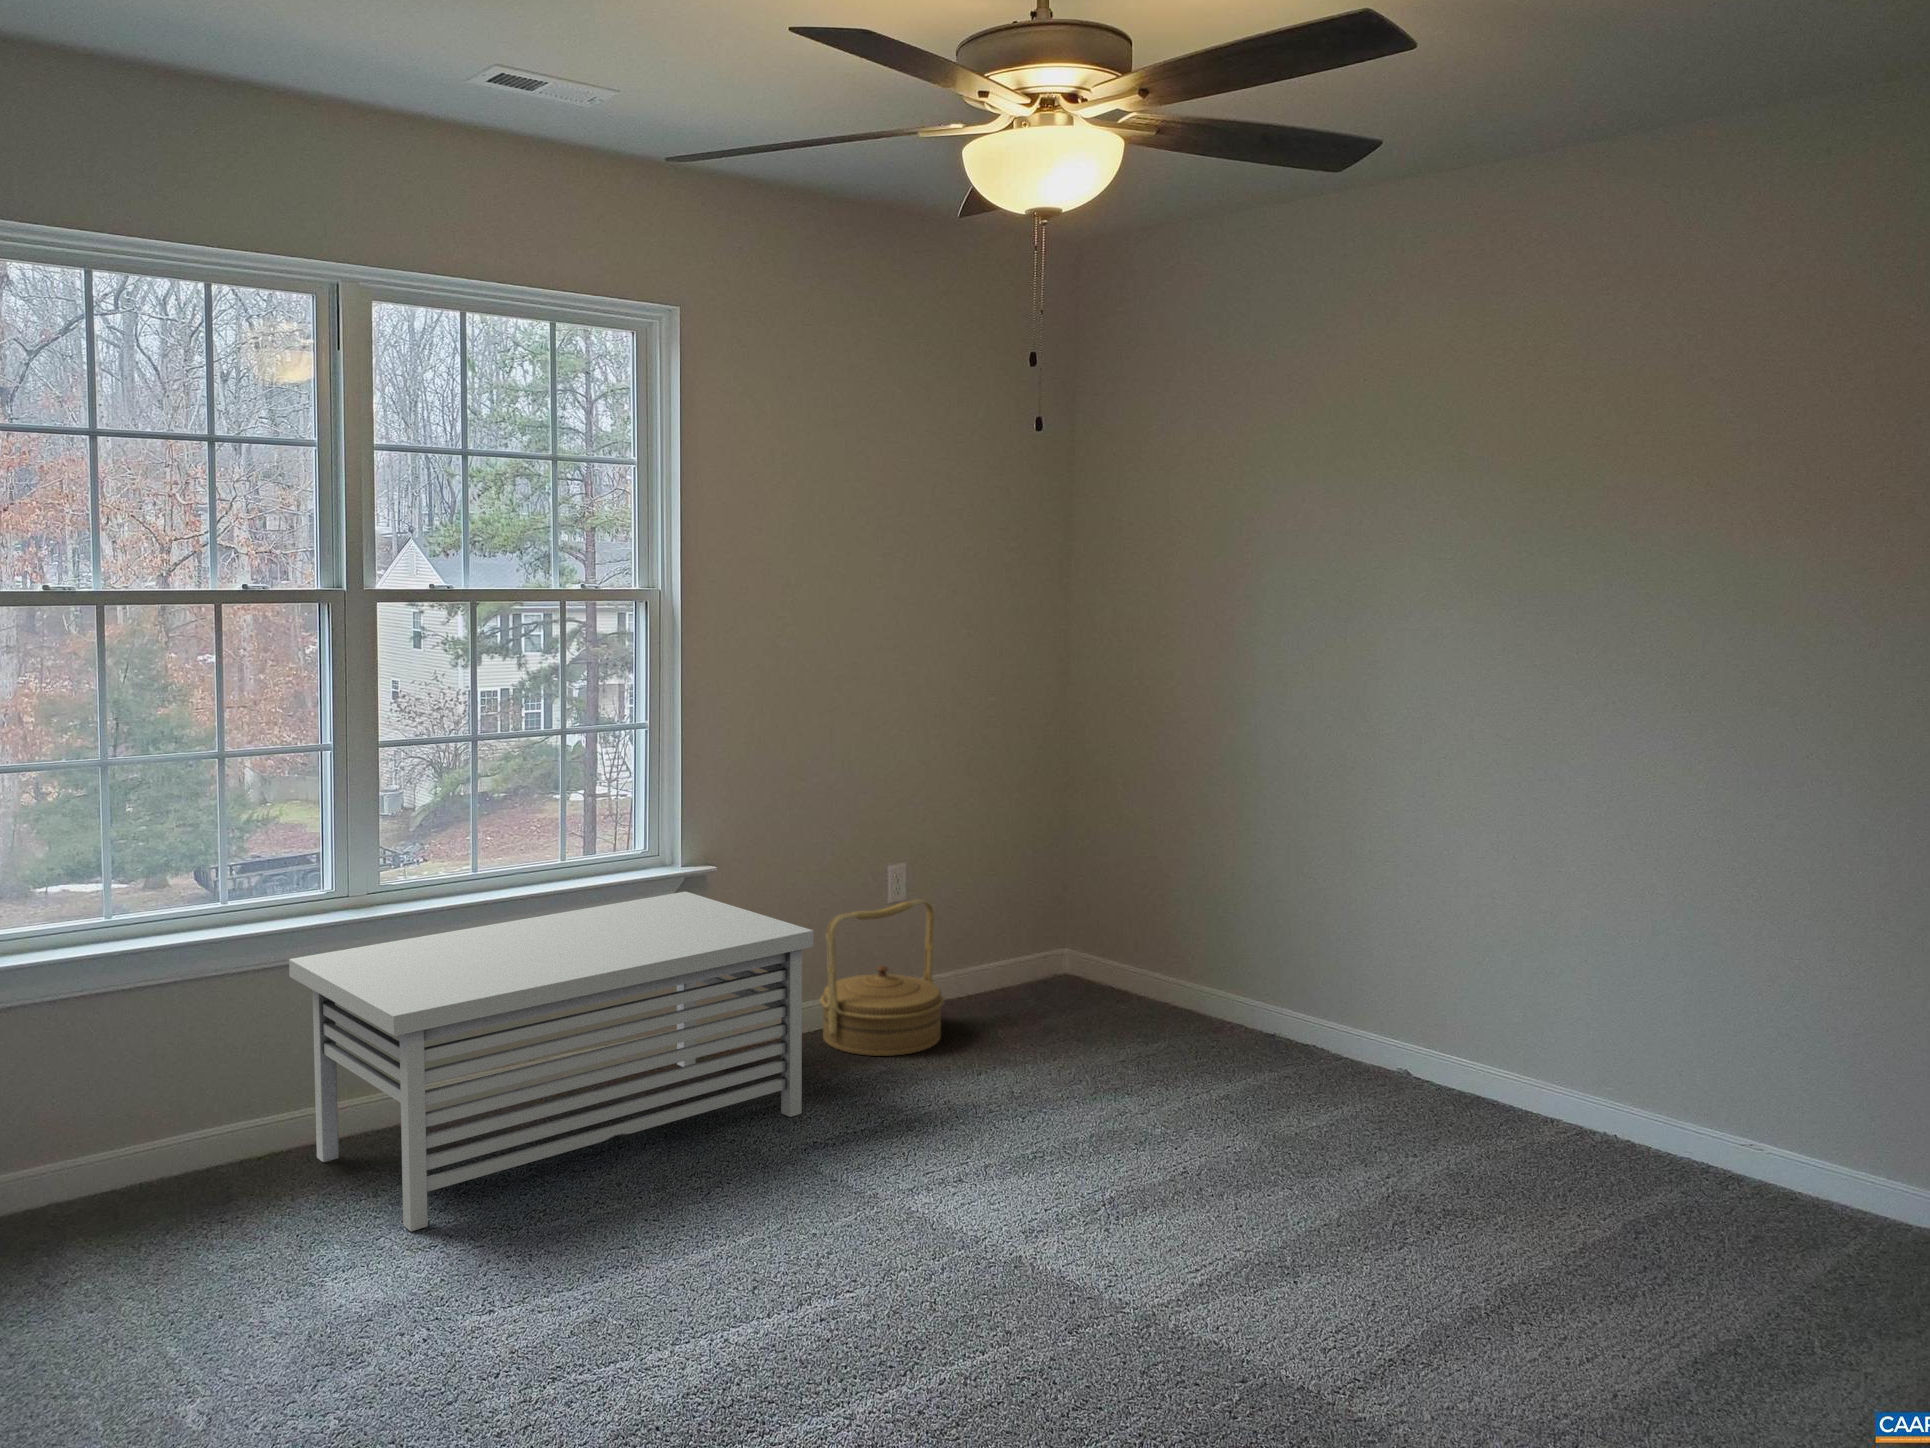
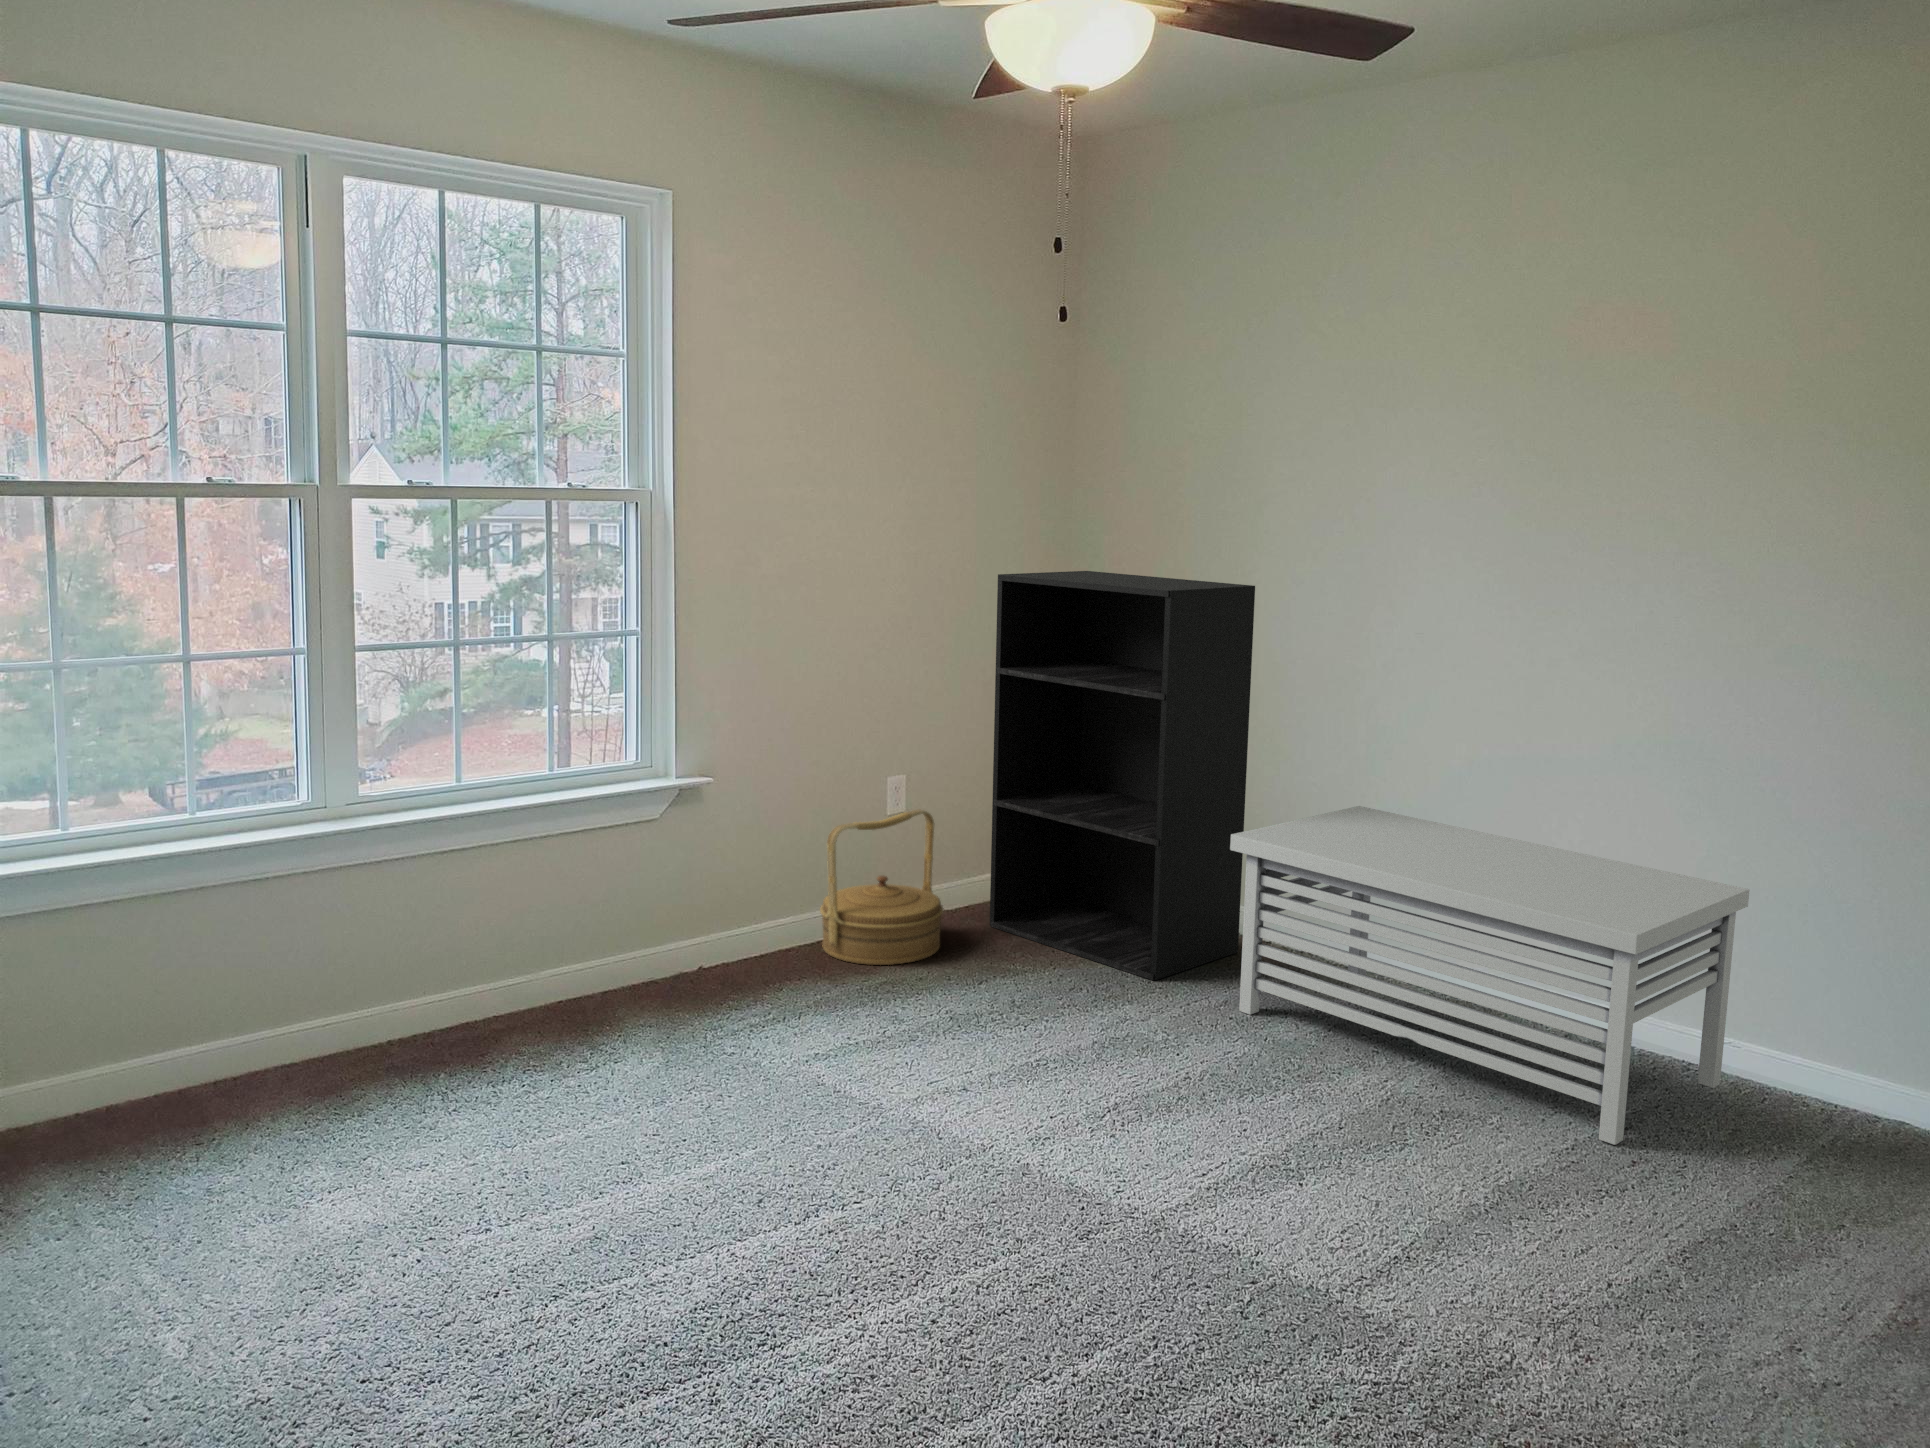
bookshelf: none [992,657,1256,1075] -> present [990,571,1255,980]
storage bench: present [289,891,814,1231] -> present [1230,806,1750,1145]

